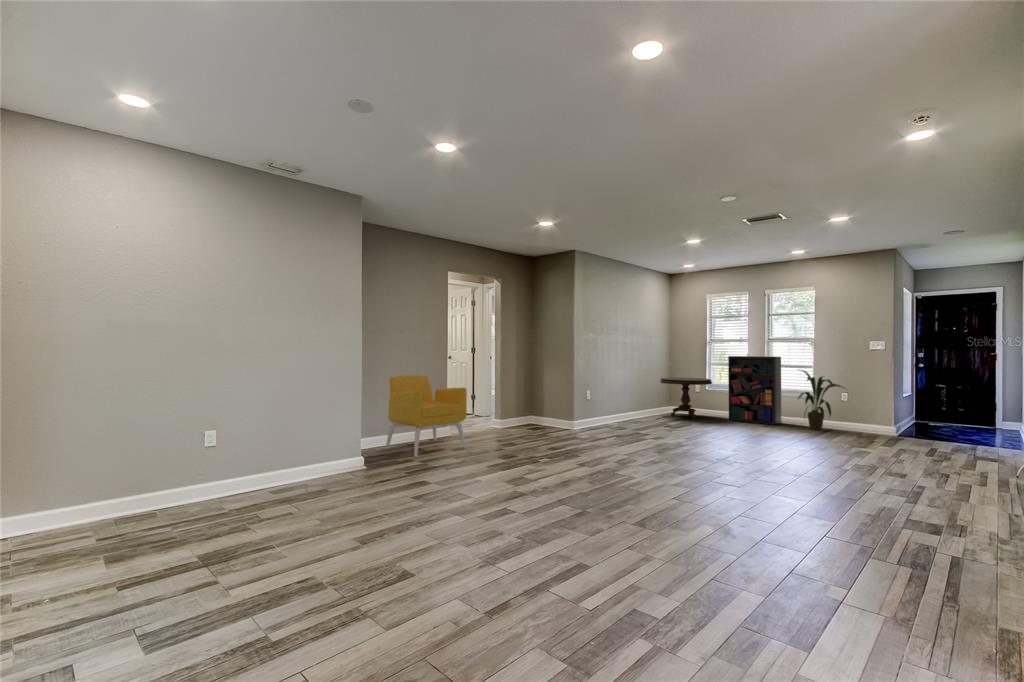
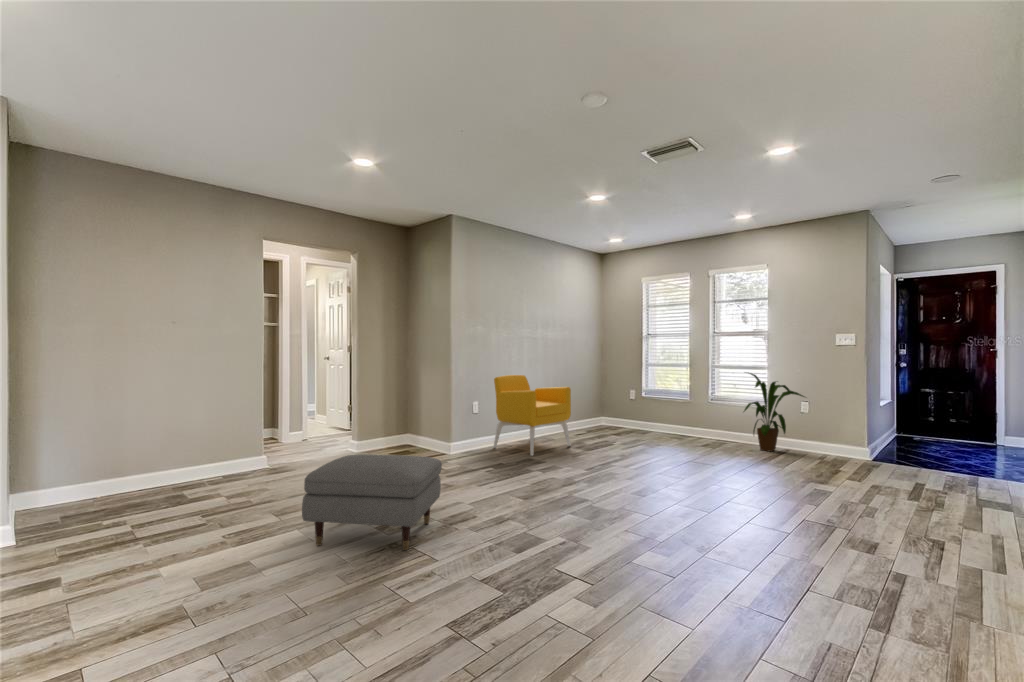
bookshelf: present [728,356,781,425] -> none [663,355,728,443]
armchair: present [385,375,467,457] -> present [493,375,571,456]
side table: present [660,378,712,418] -> none [583,381,646,433]
ottoman: none [546,418,622,473] -> present [302,454,442,550]

